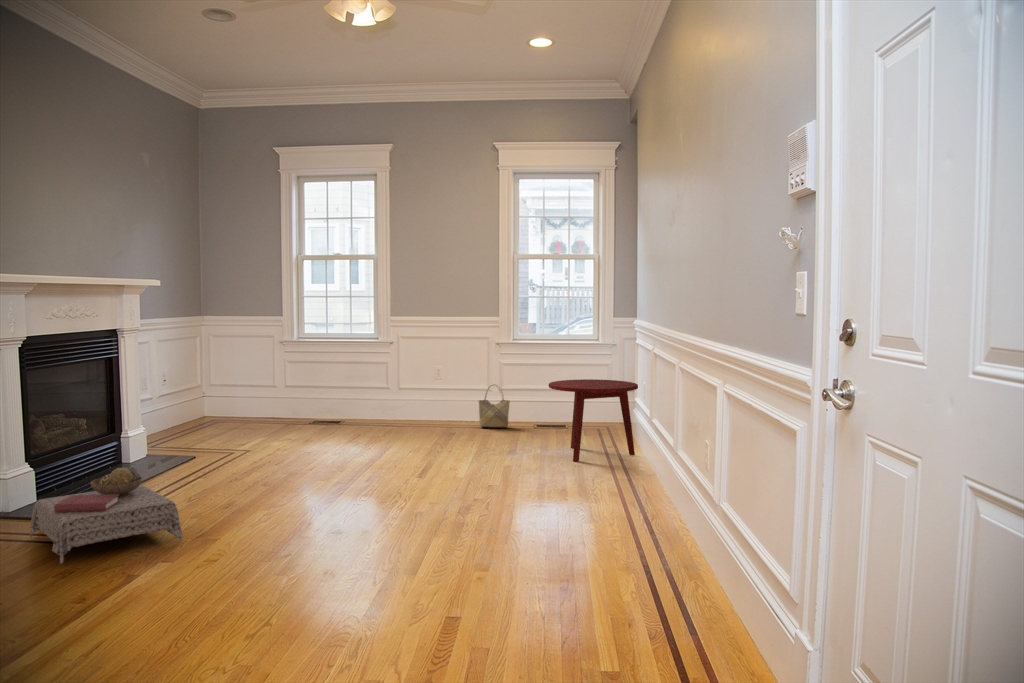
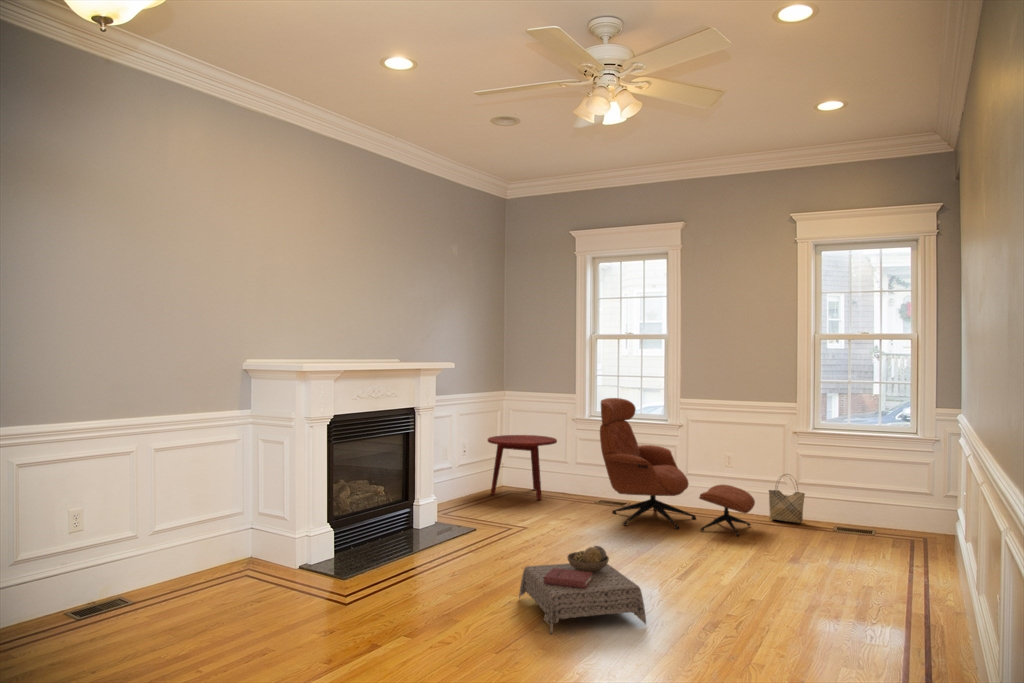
lounge chair: none [320,319,470,443] -> present [600,398,755,536]
side table: present [549,379,638,462] -> present [488,435,557,500]
ottoman: present [30,467,183,565] -> present [519,546,646,634]

